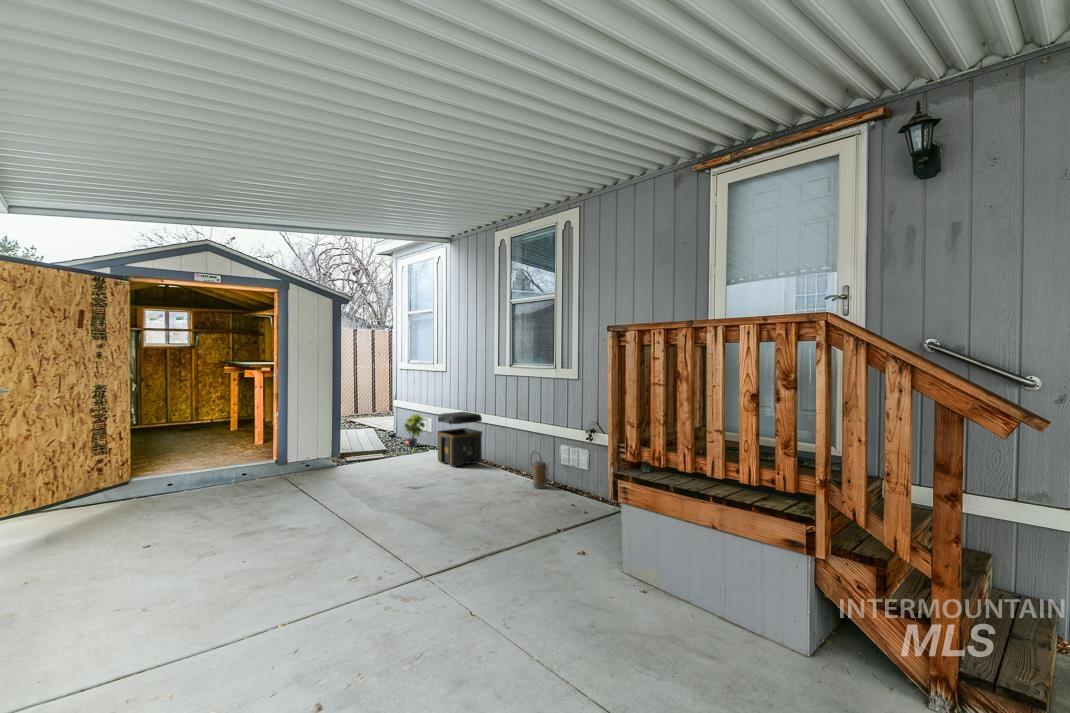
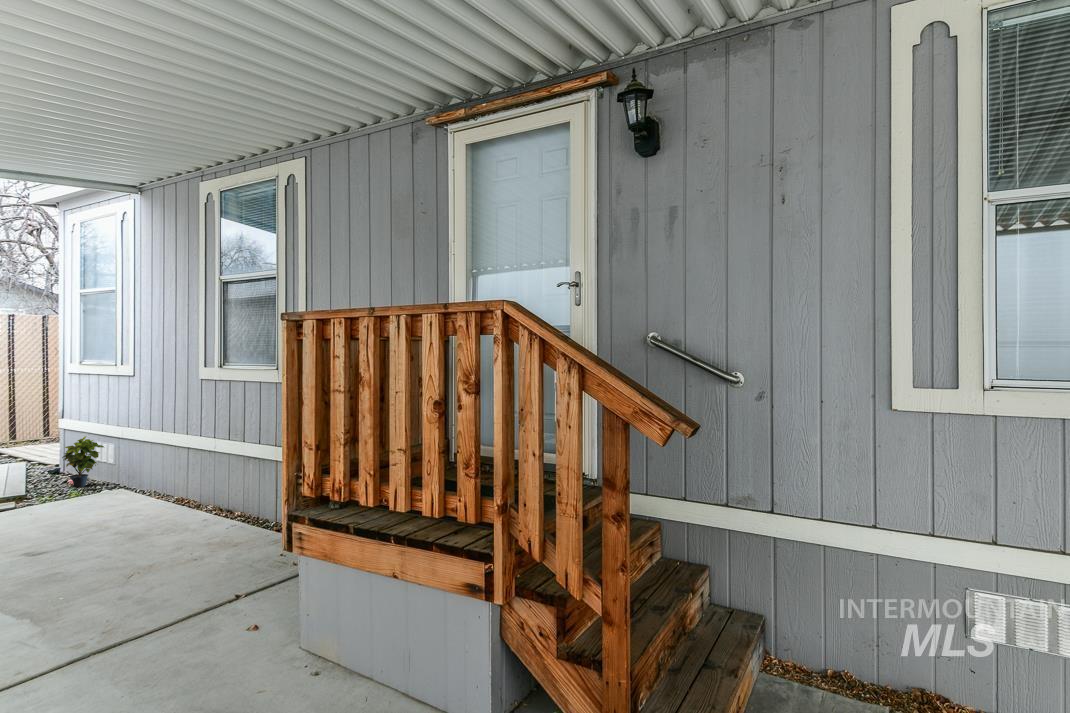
toolbox: present [437,412,482,467] -> none [105,434,179,513]
watering can: present [530,451,550,489] -> none [233,485,258,537]

